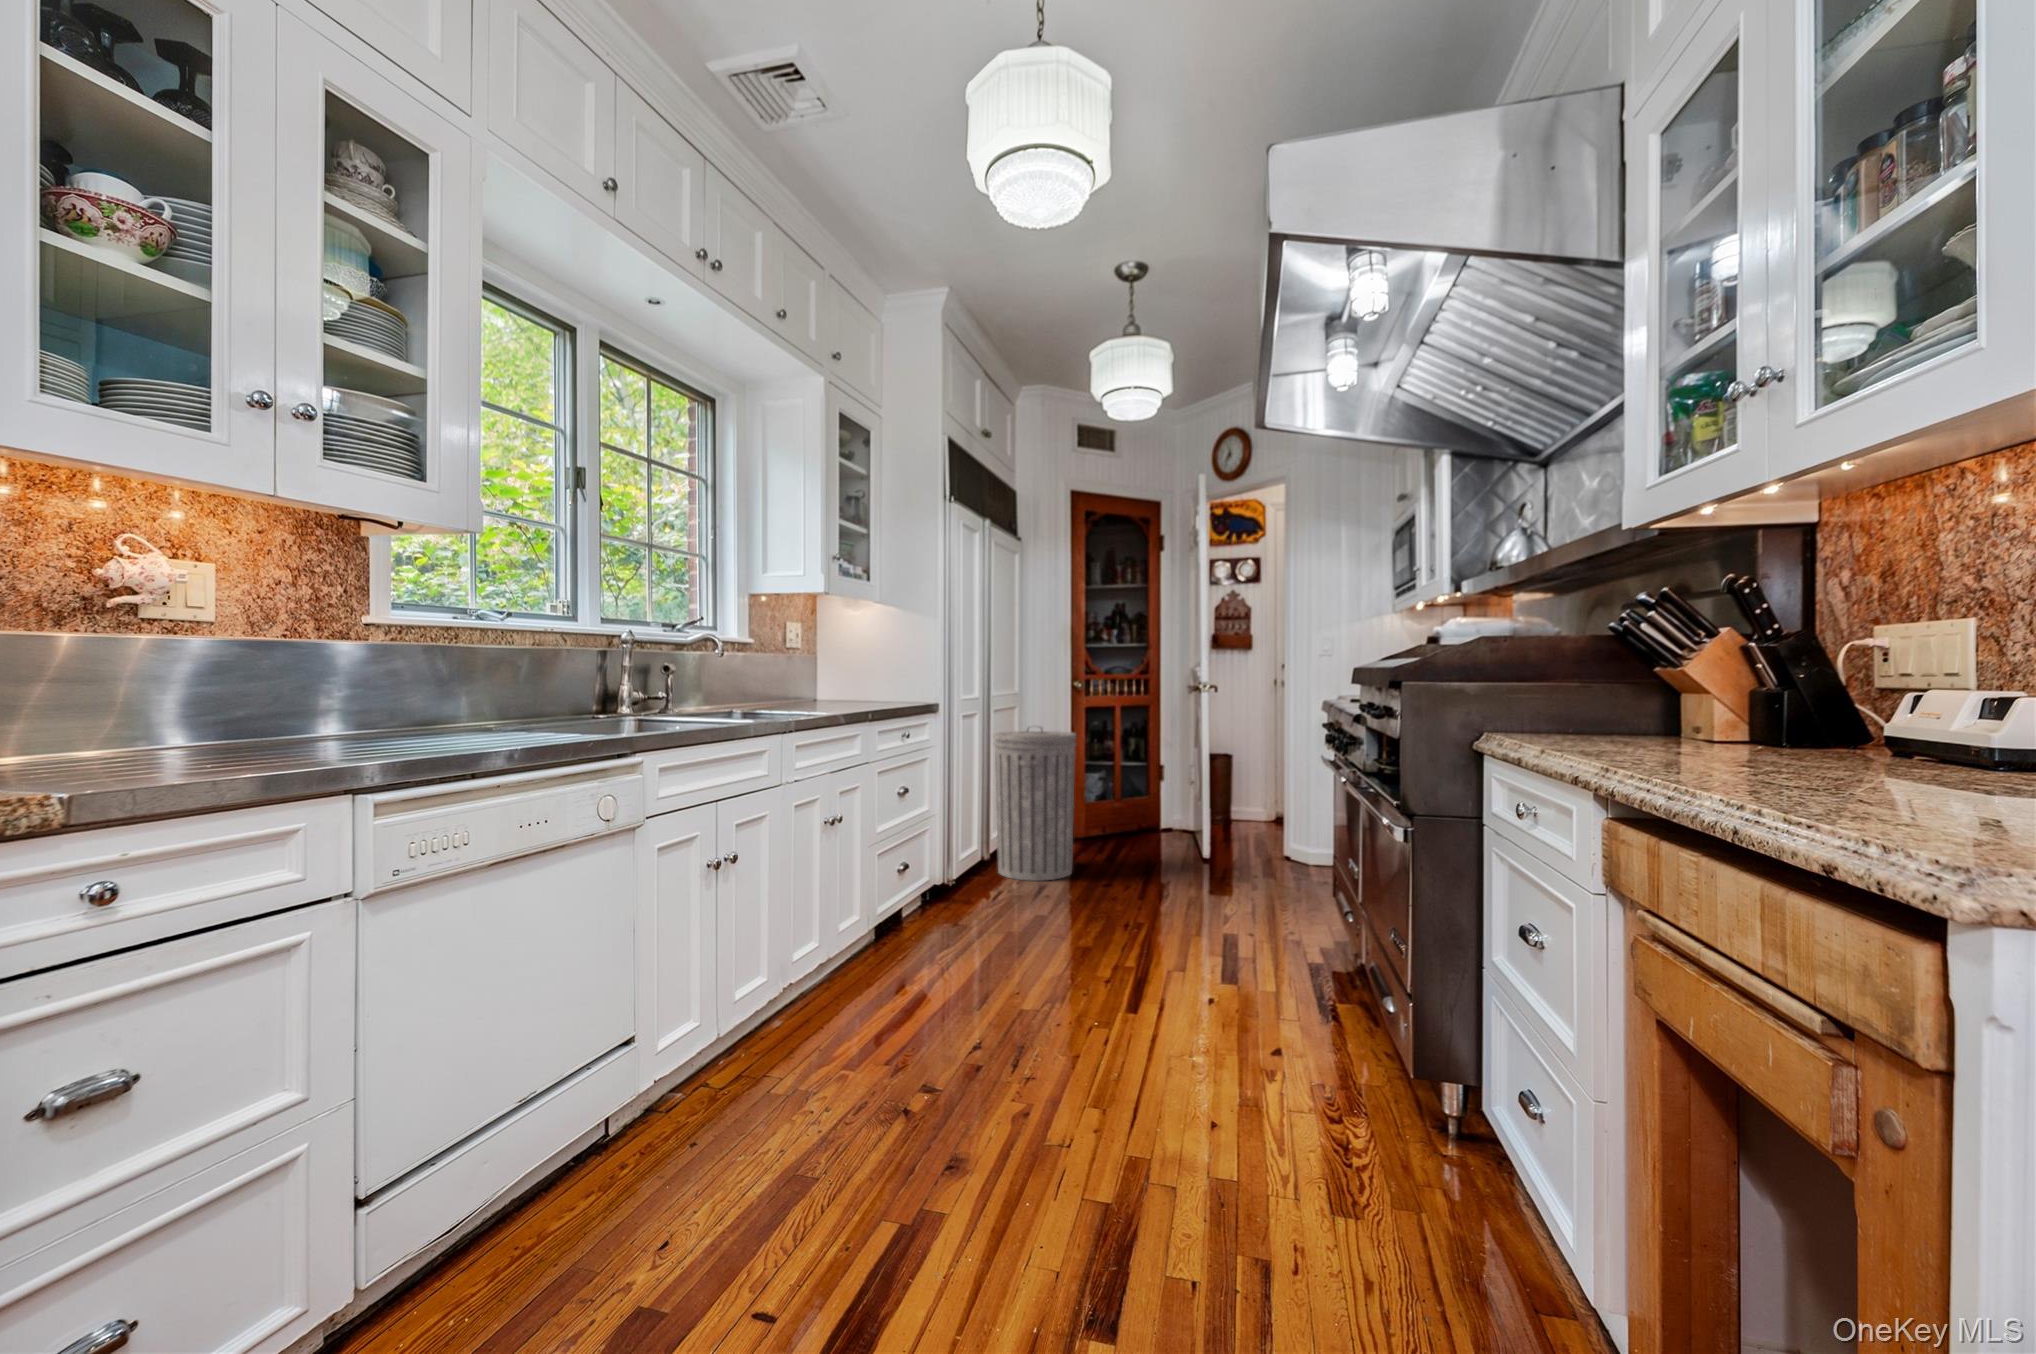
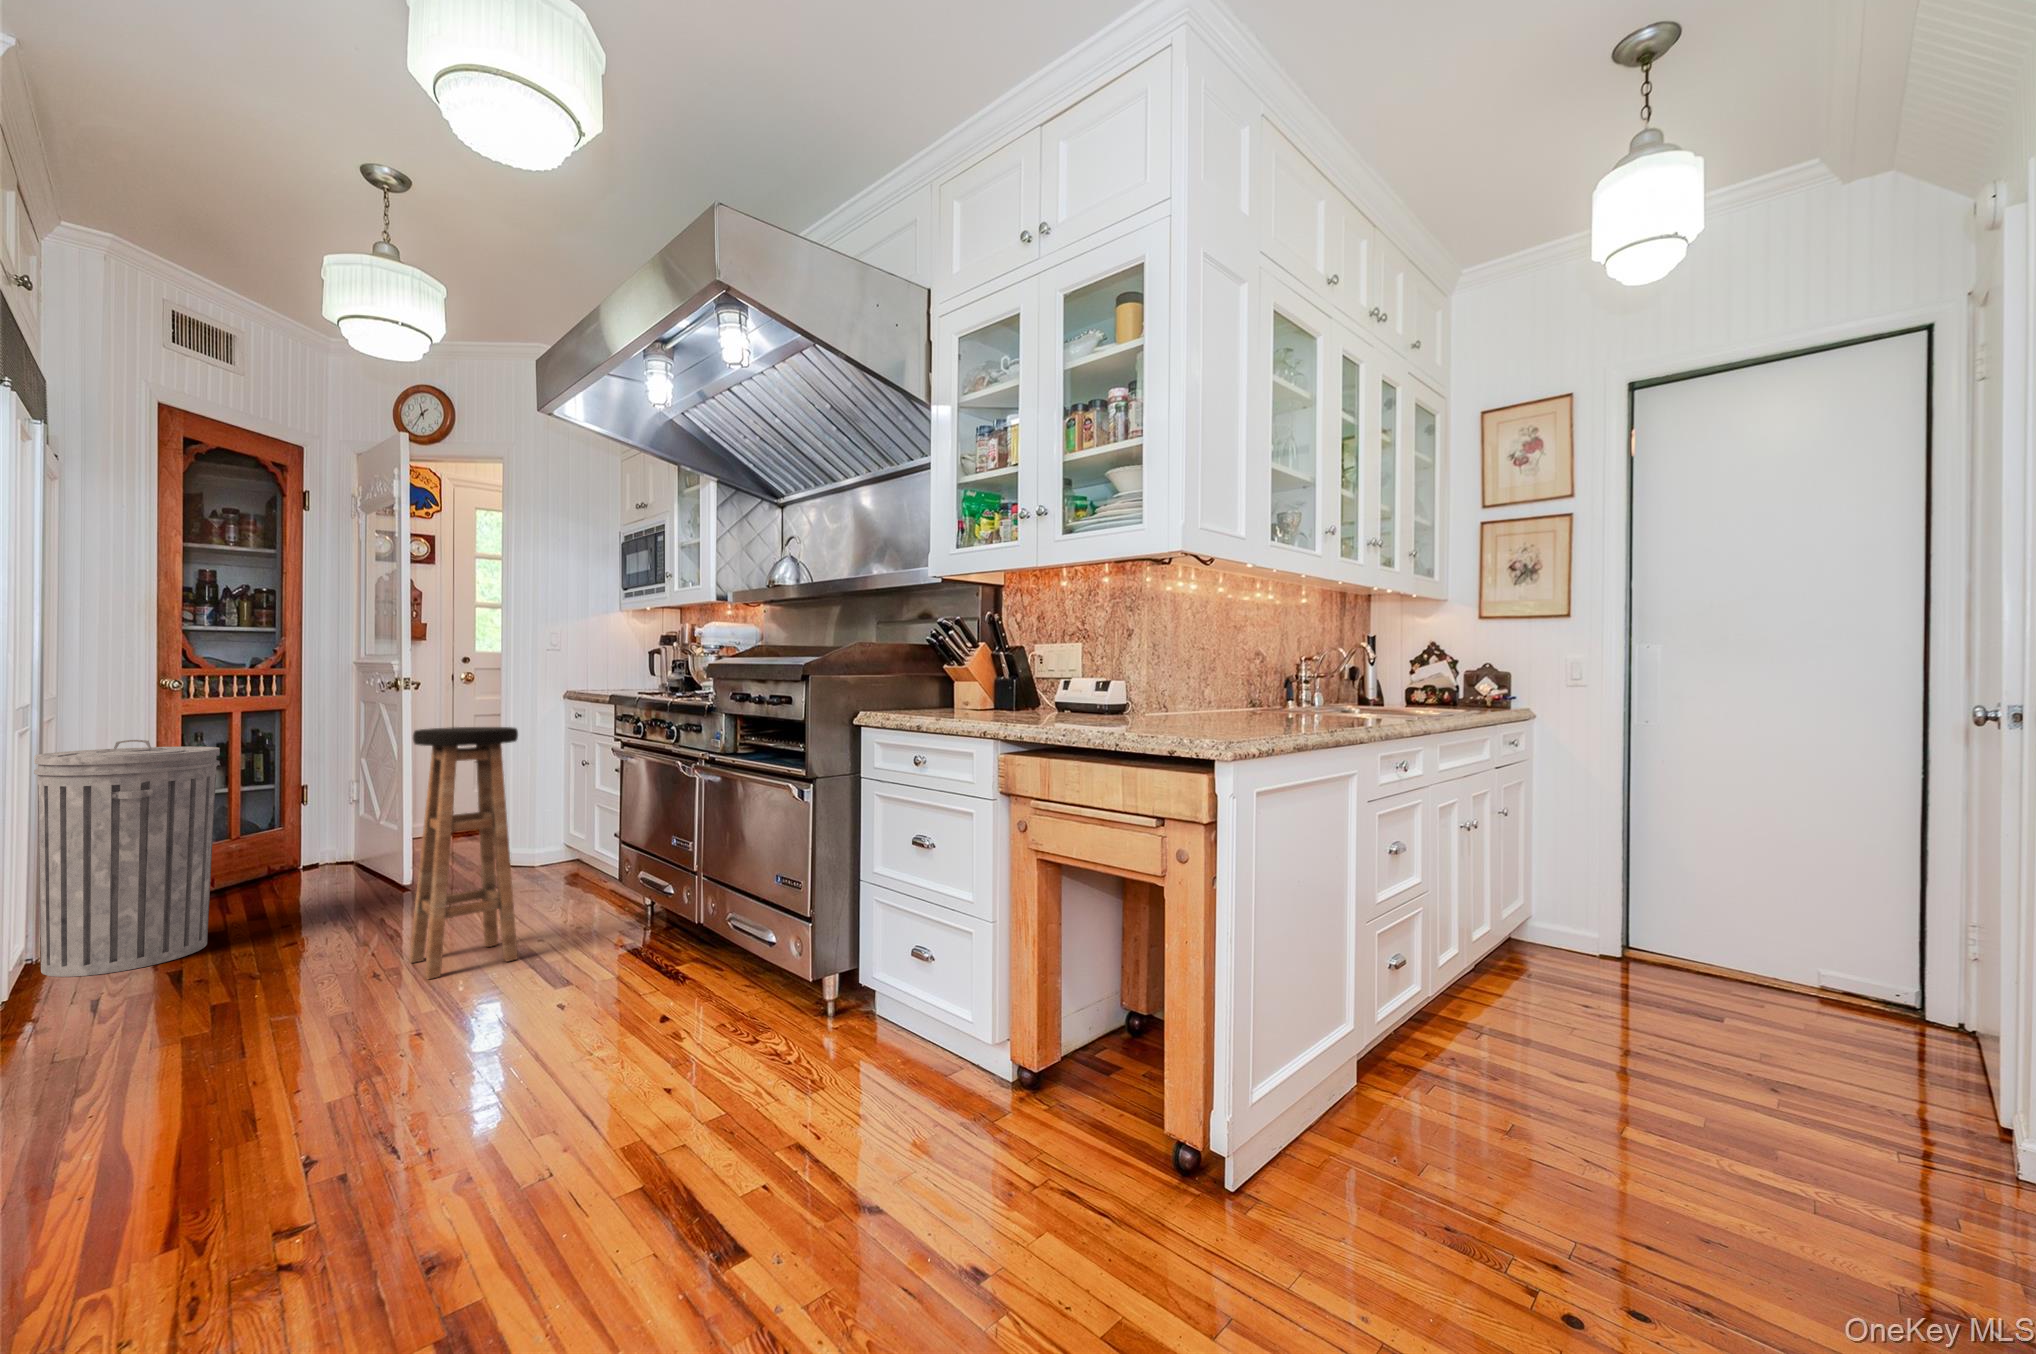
bar stool: none [1146,728,1224,947] -> present [409,727,518,980]

